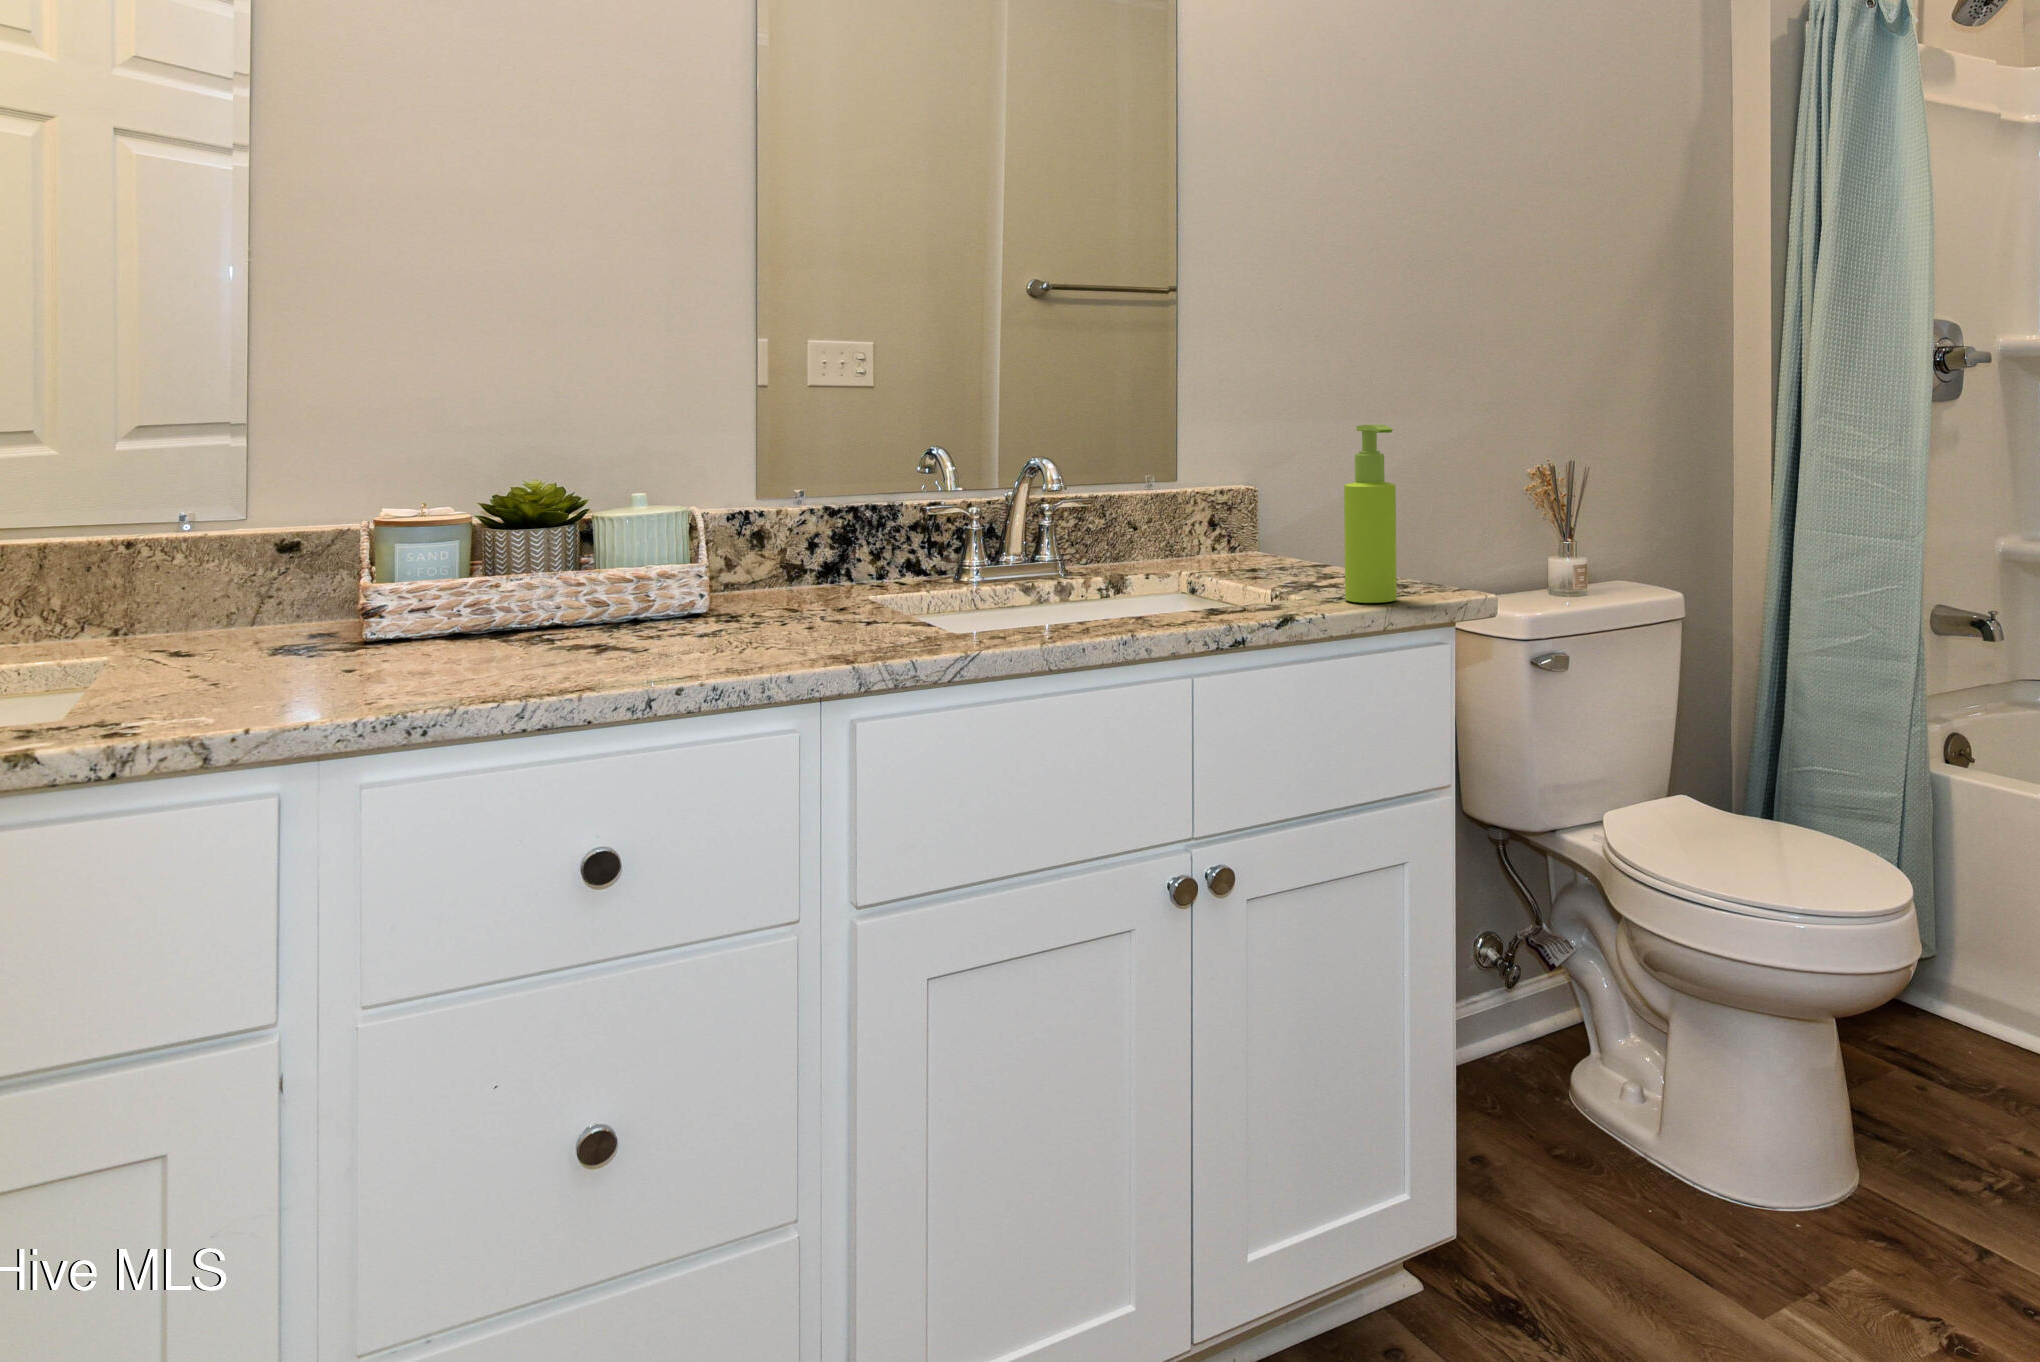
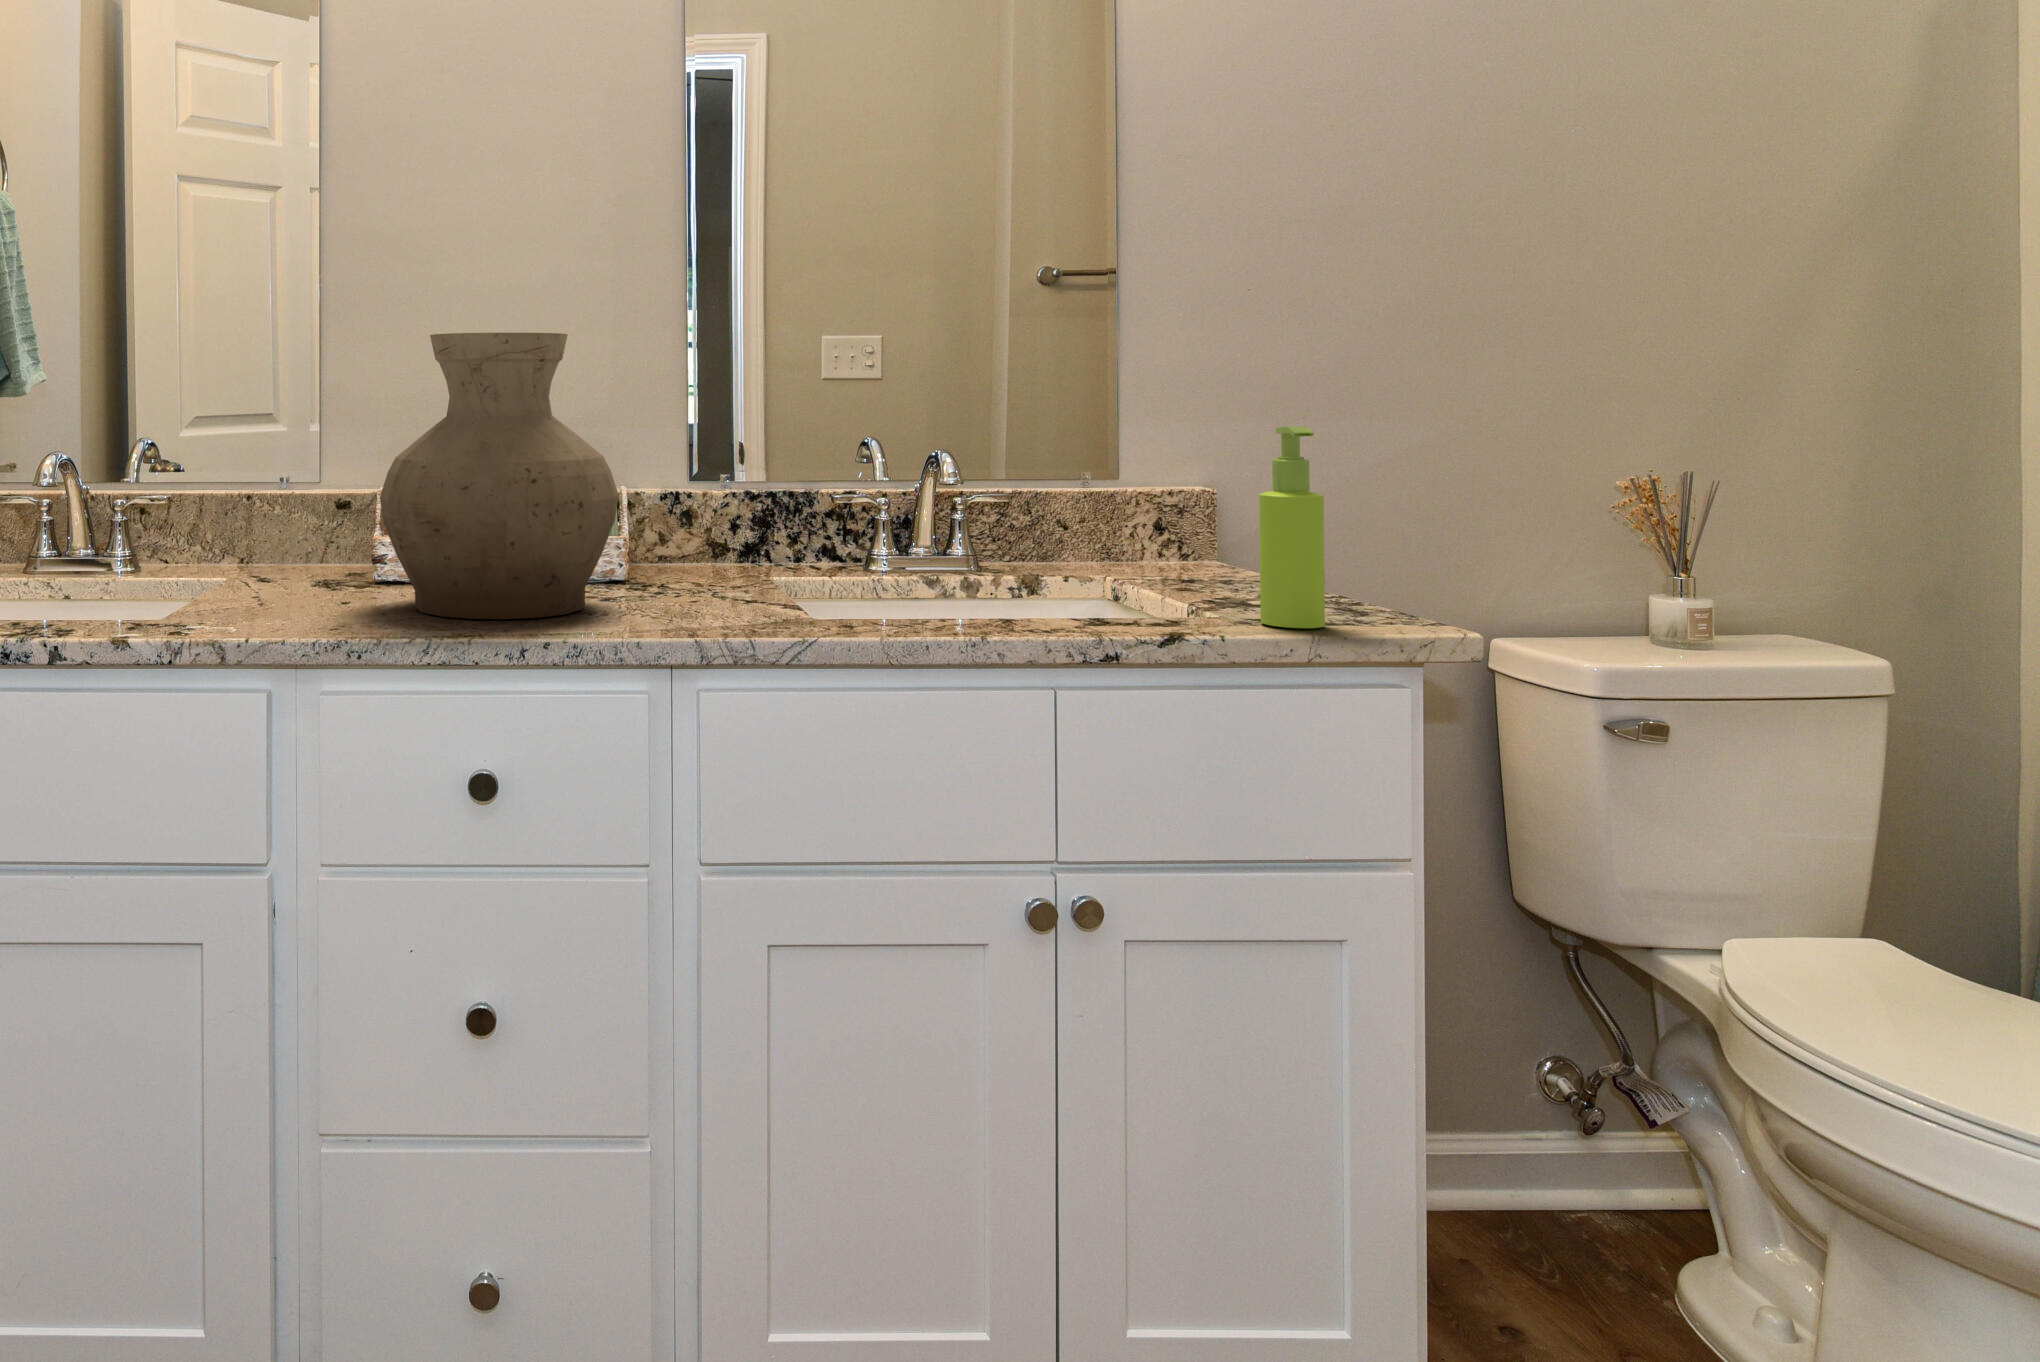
vase: none [409,325,727,672] -> present [380,333,618,619]

